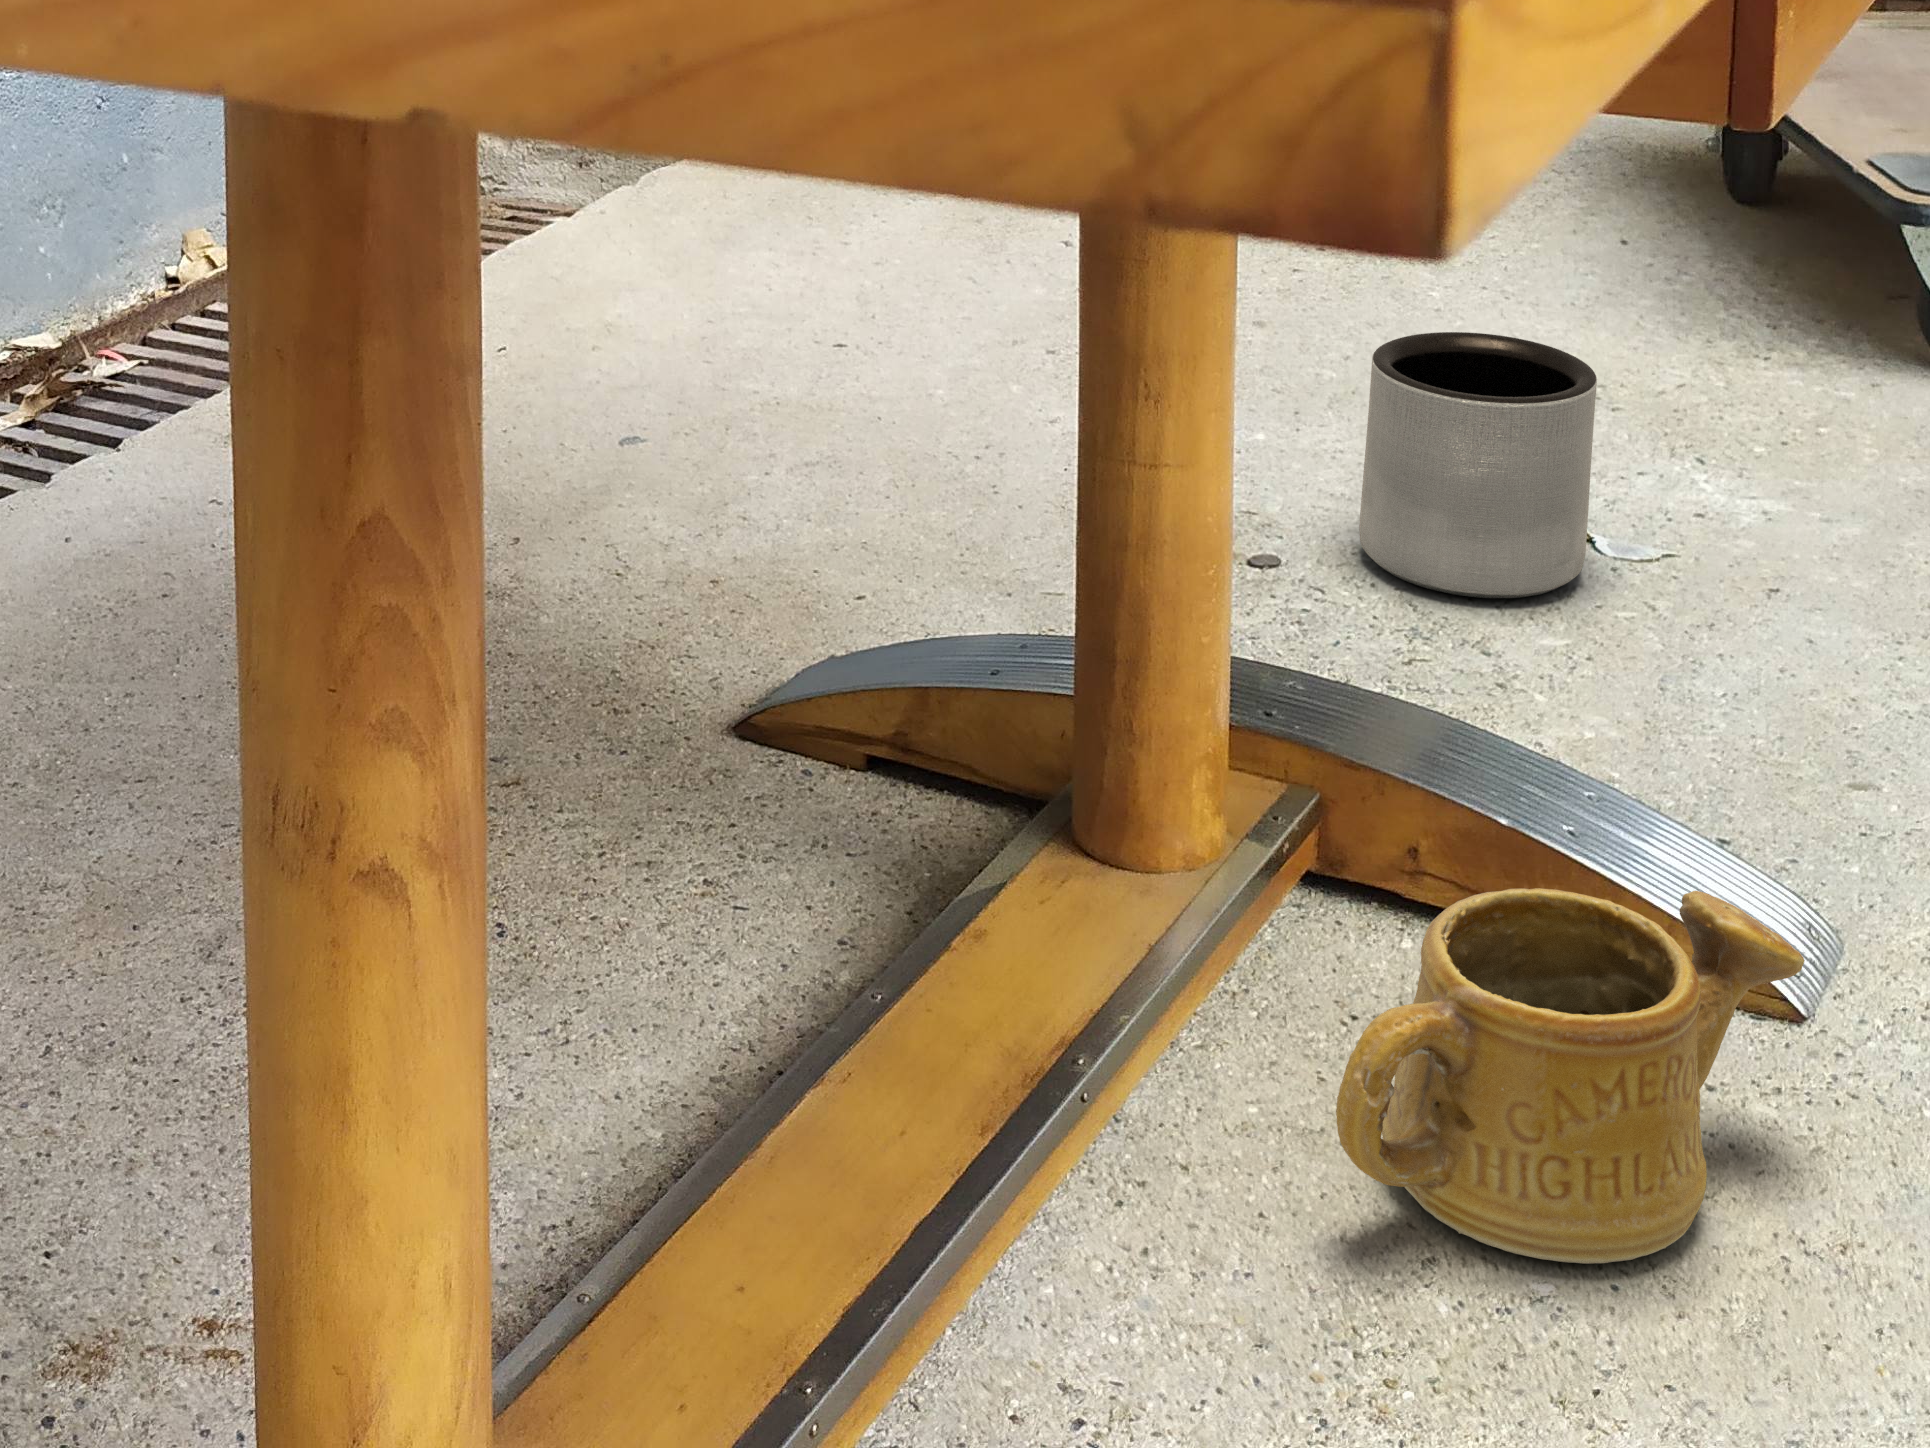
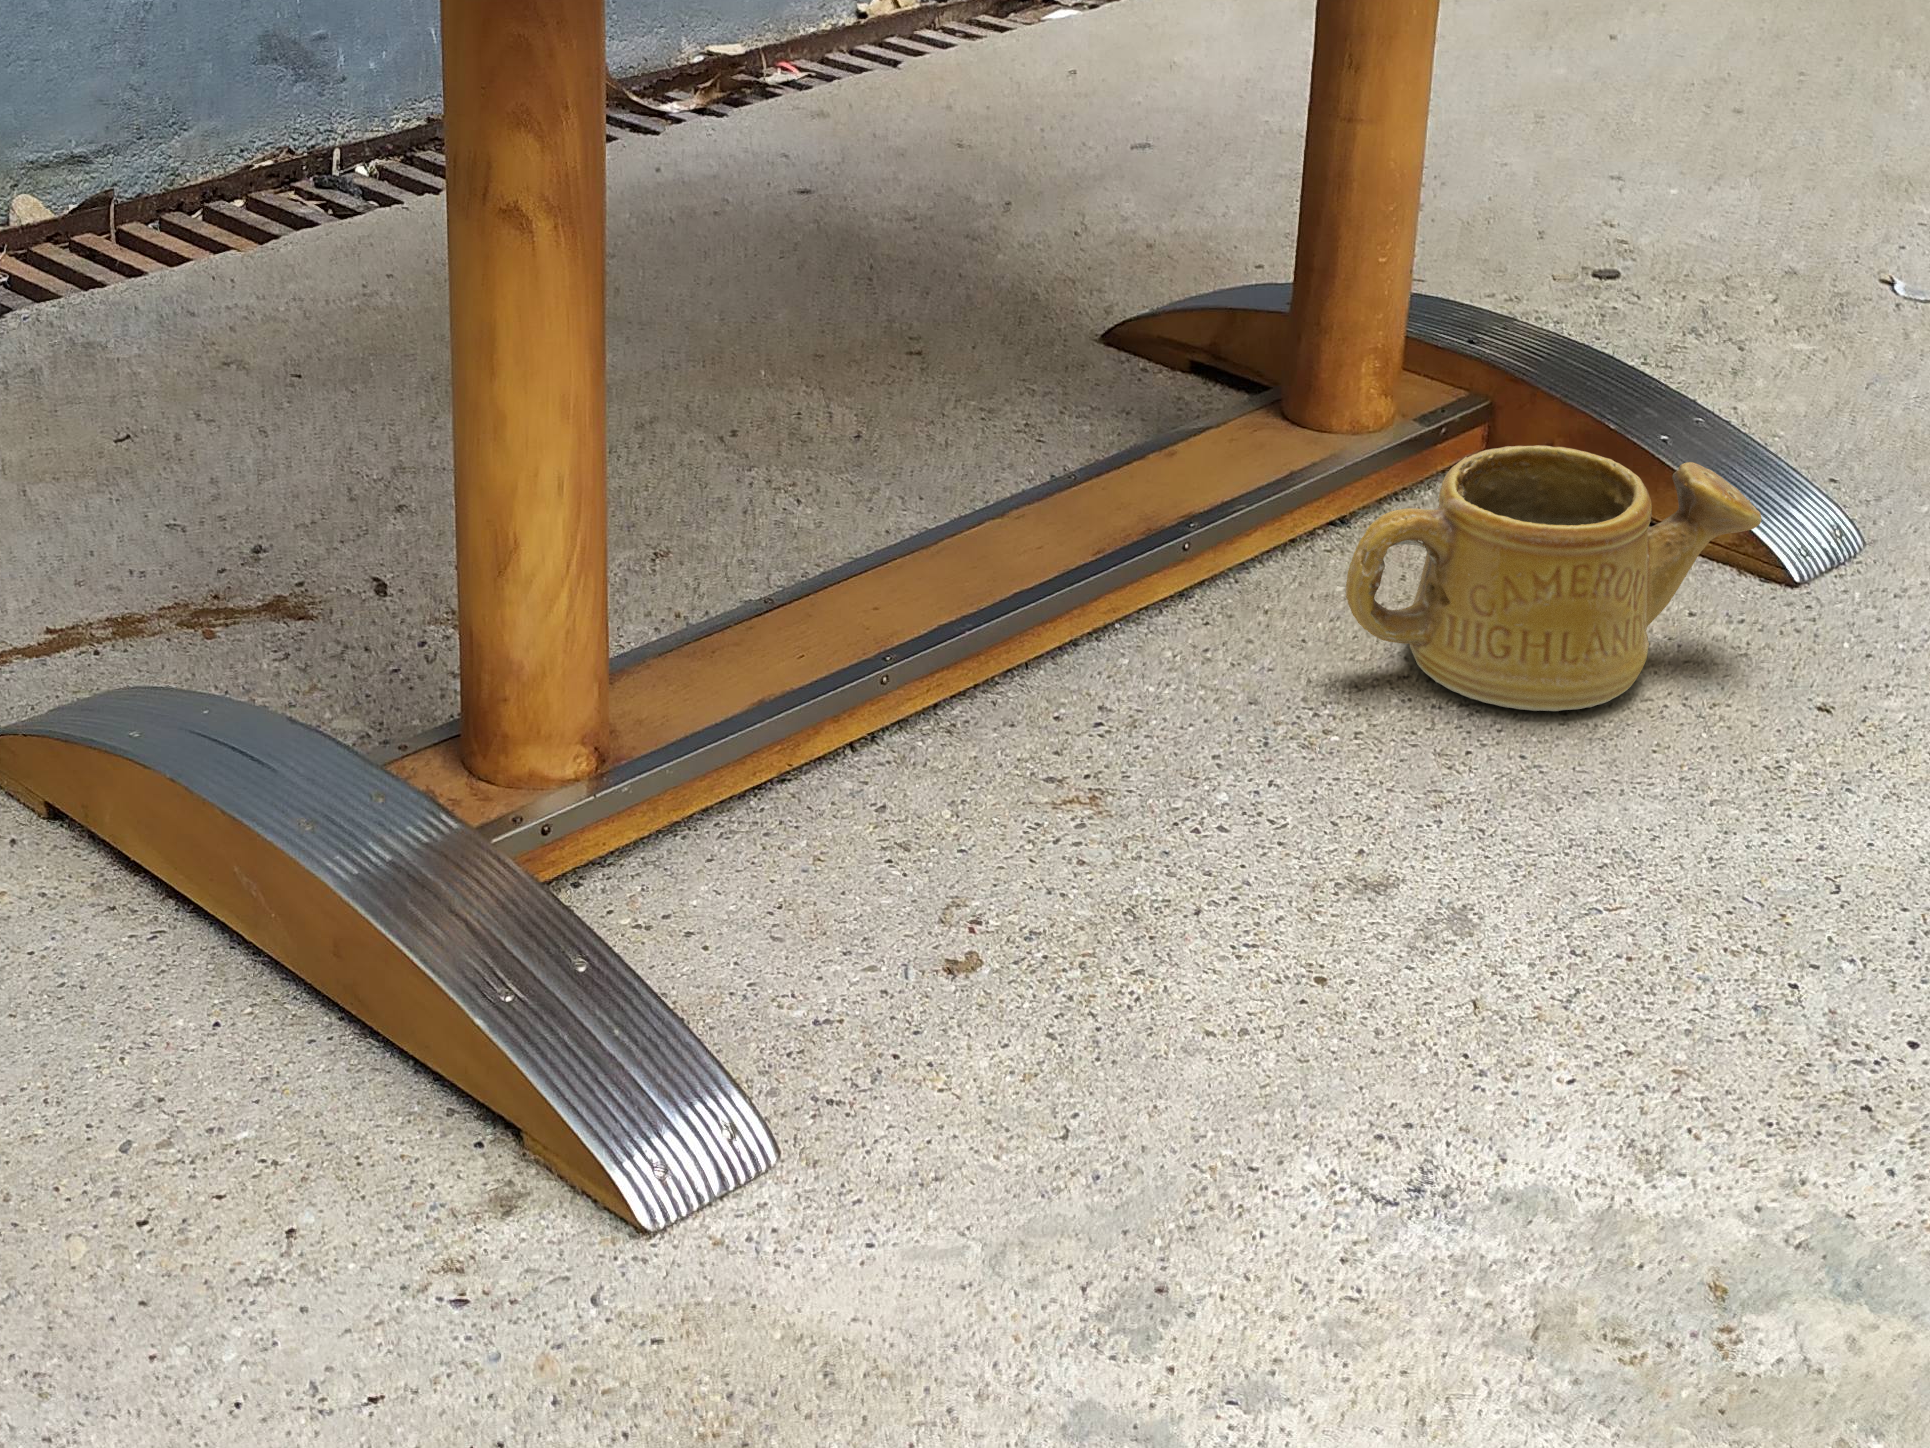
planter: present [1359,332,1597,598] -> none [1690,90,1901,307]

